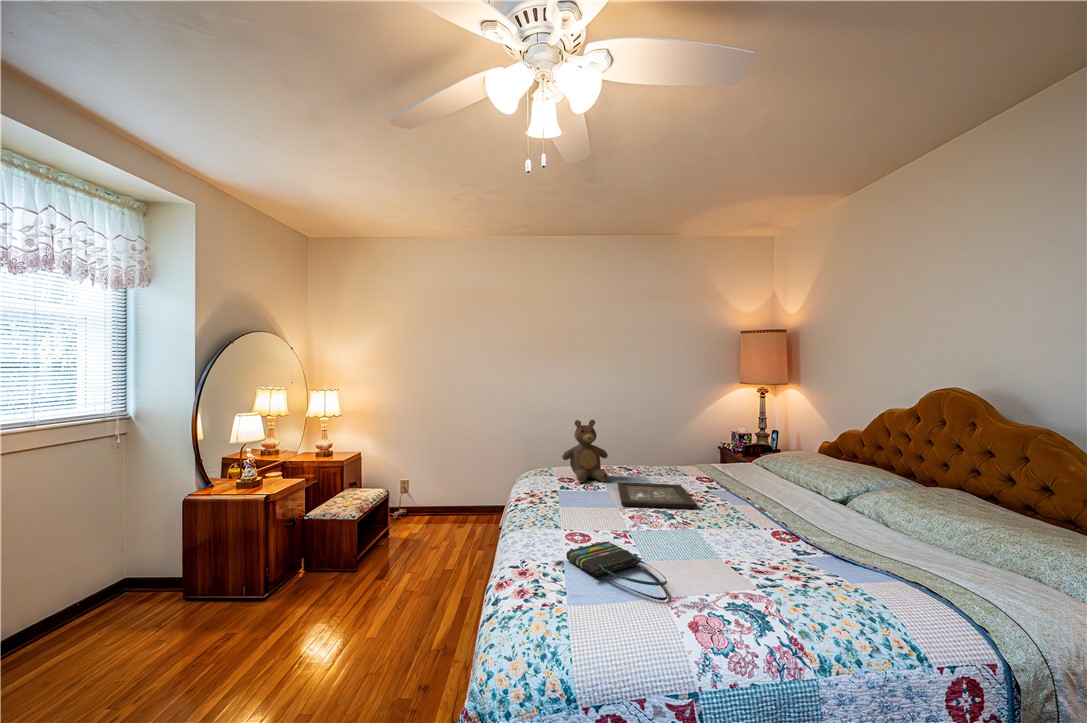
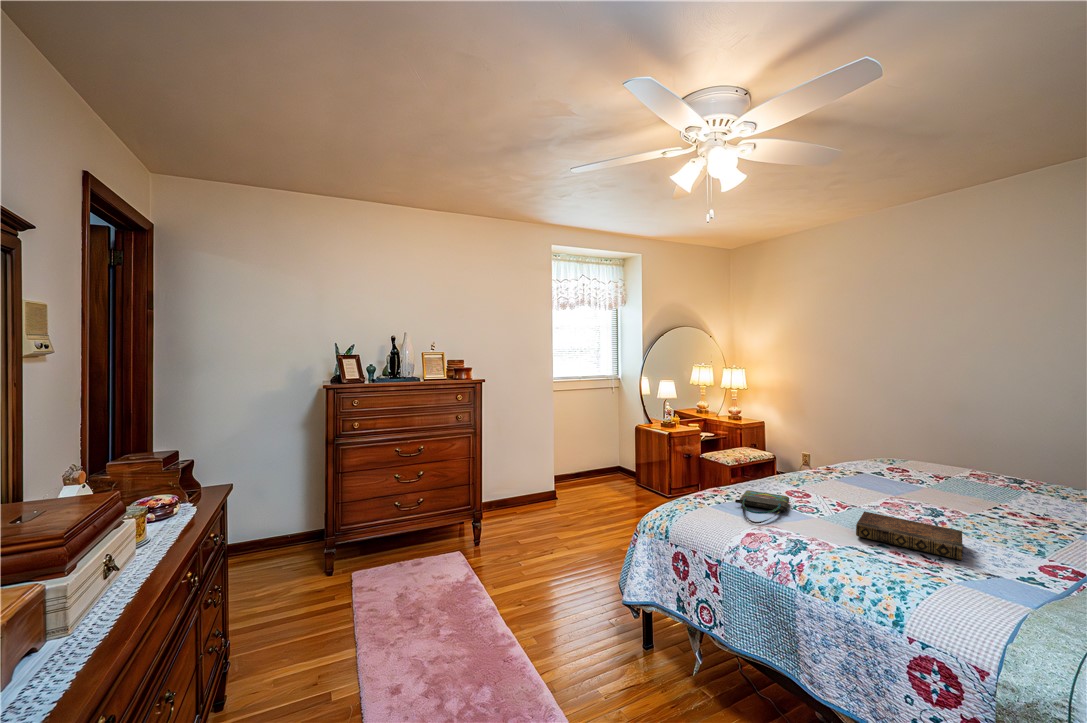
teddy bear: present [562,420,608,483] -> none [896,409,965,480]
tray: present [617,482,697,508] -> none [889,482,1036,519]
book: none [687,523,792,564] -> present [856,512,963,560]

